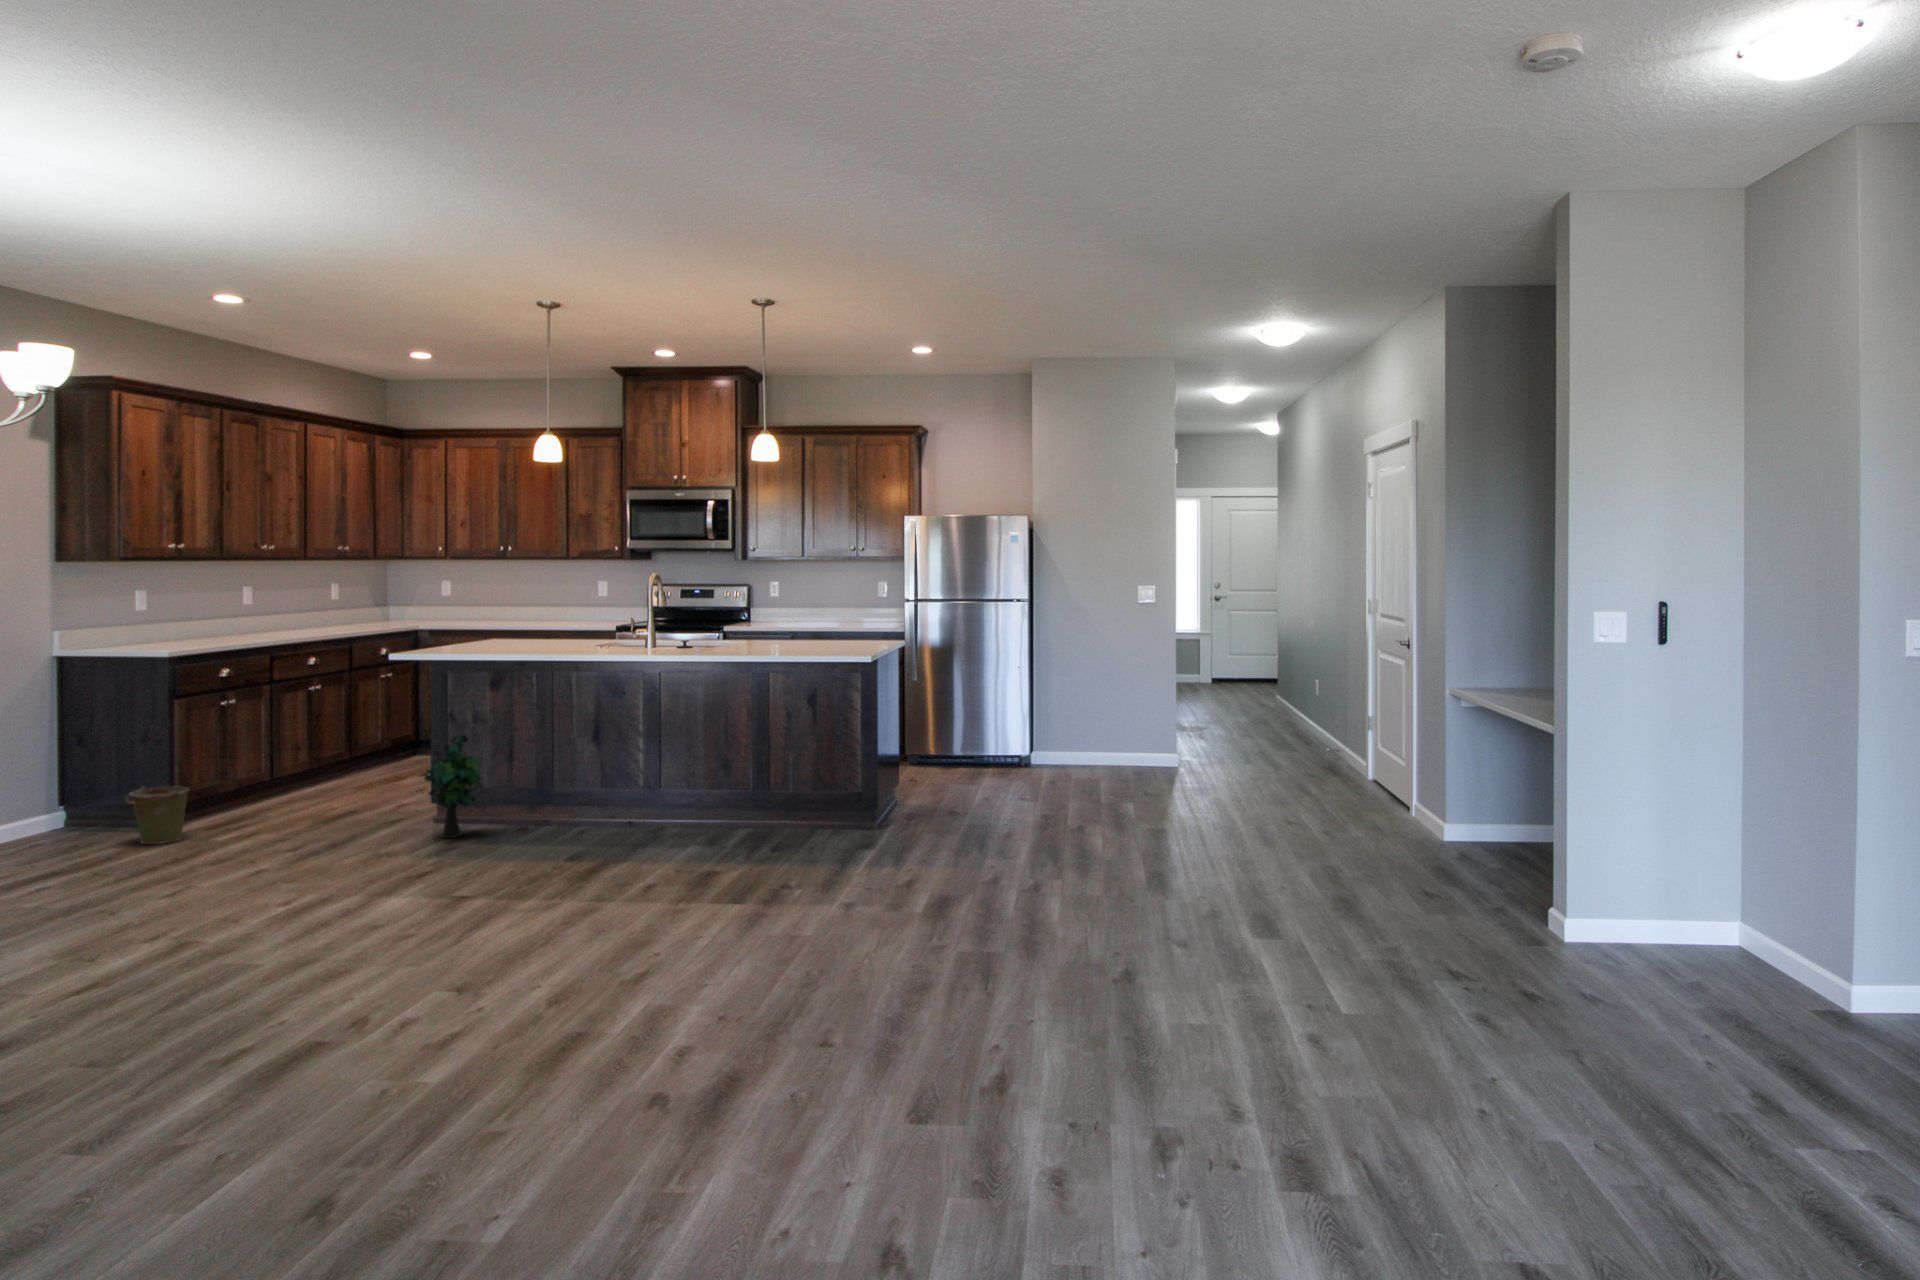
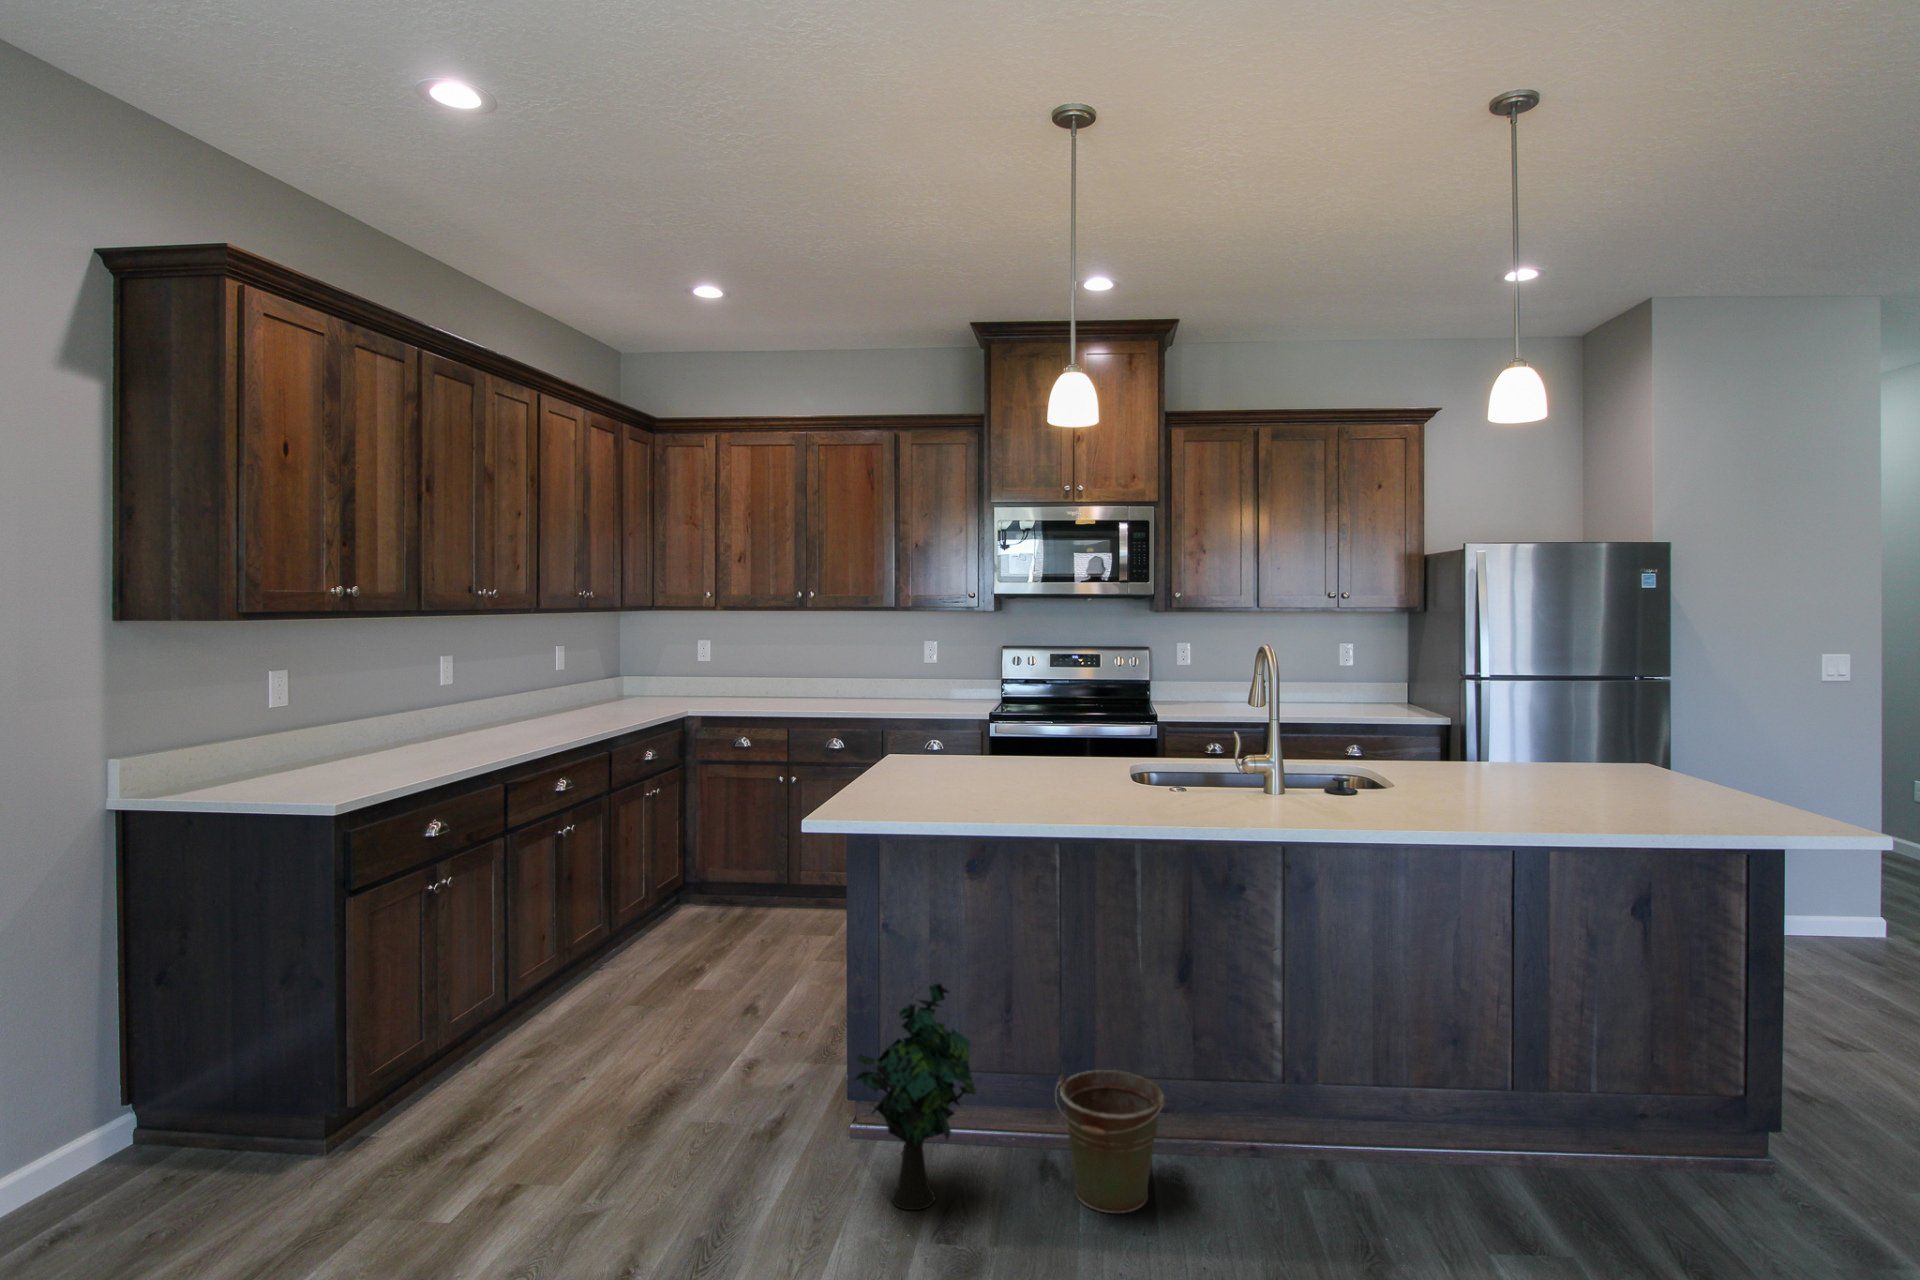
bucket: present [128,786,189,844] -> present [1055,1070,1165,1213]

